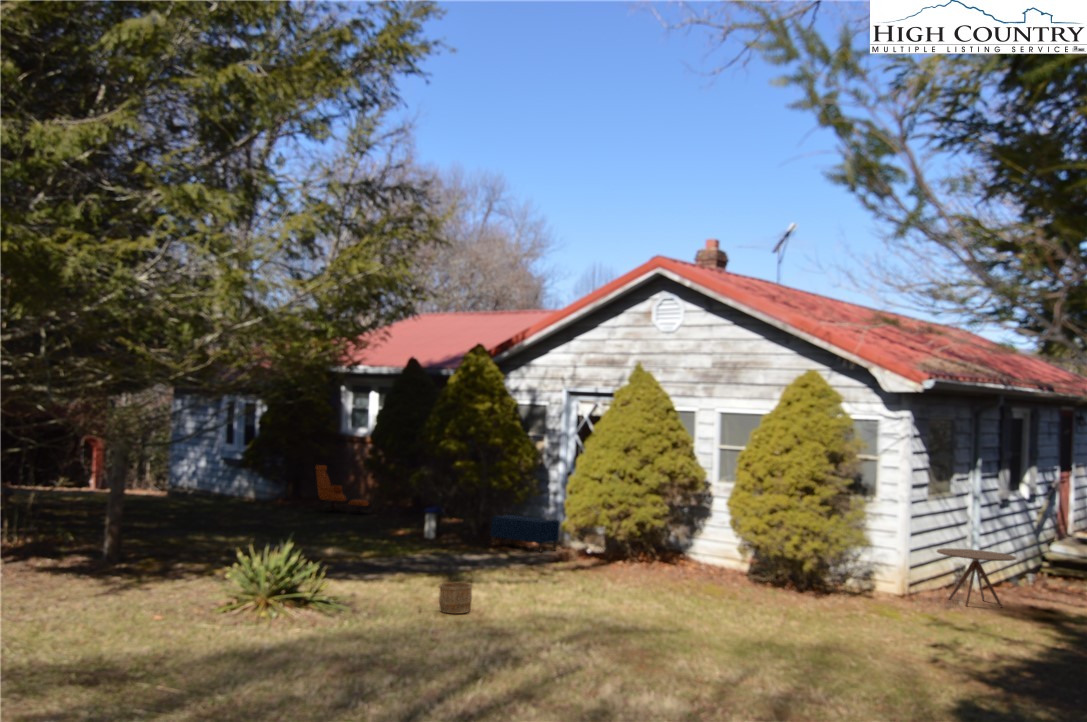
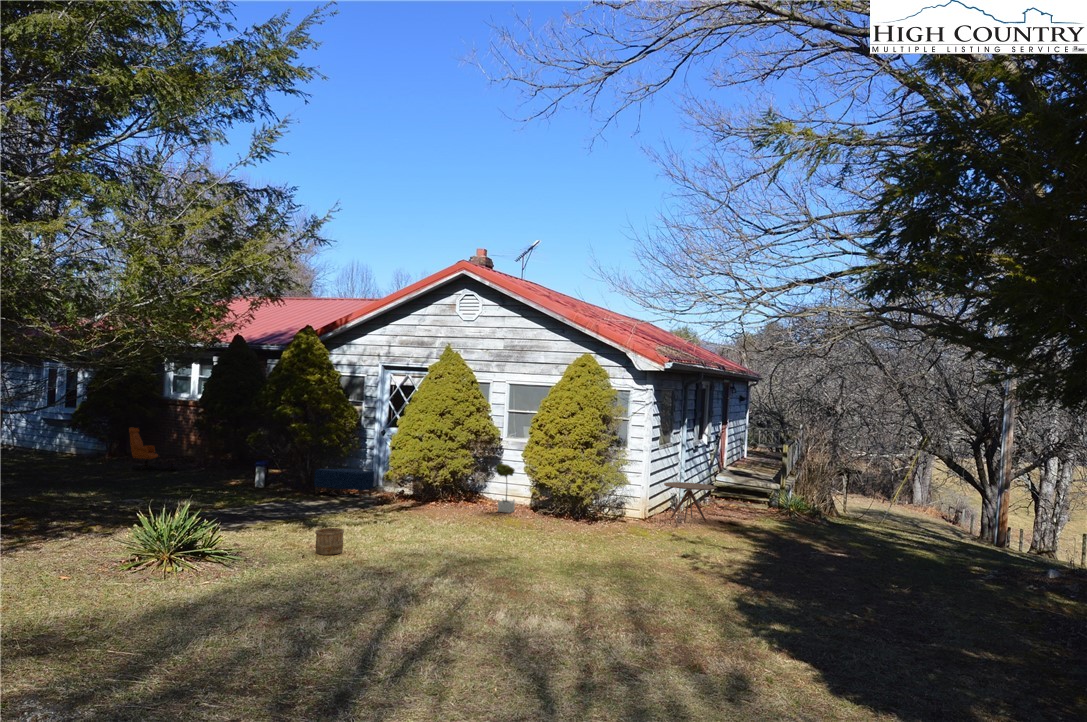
potted tree: none [699,514,725,580] -> present [496,463,515,513]

